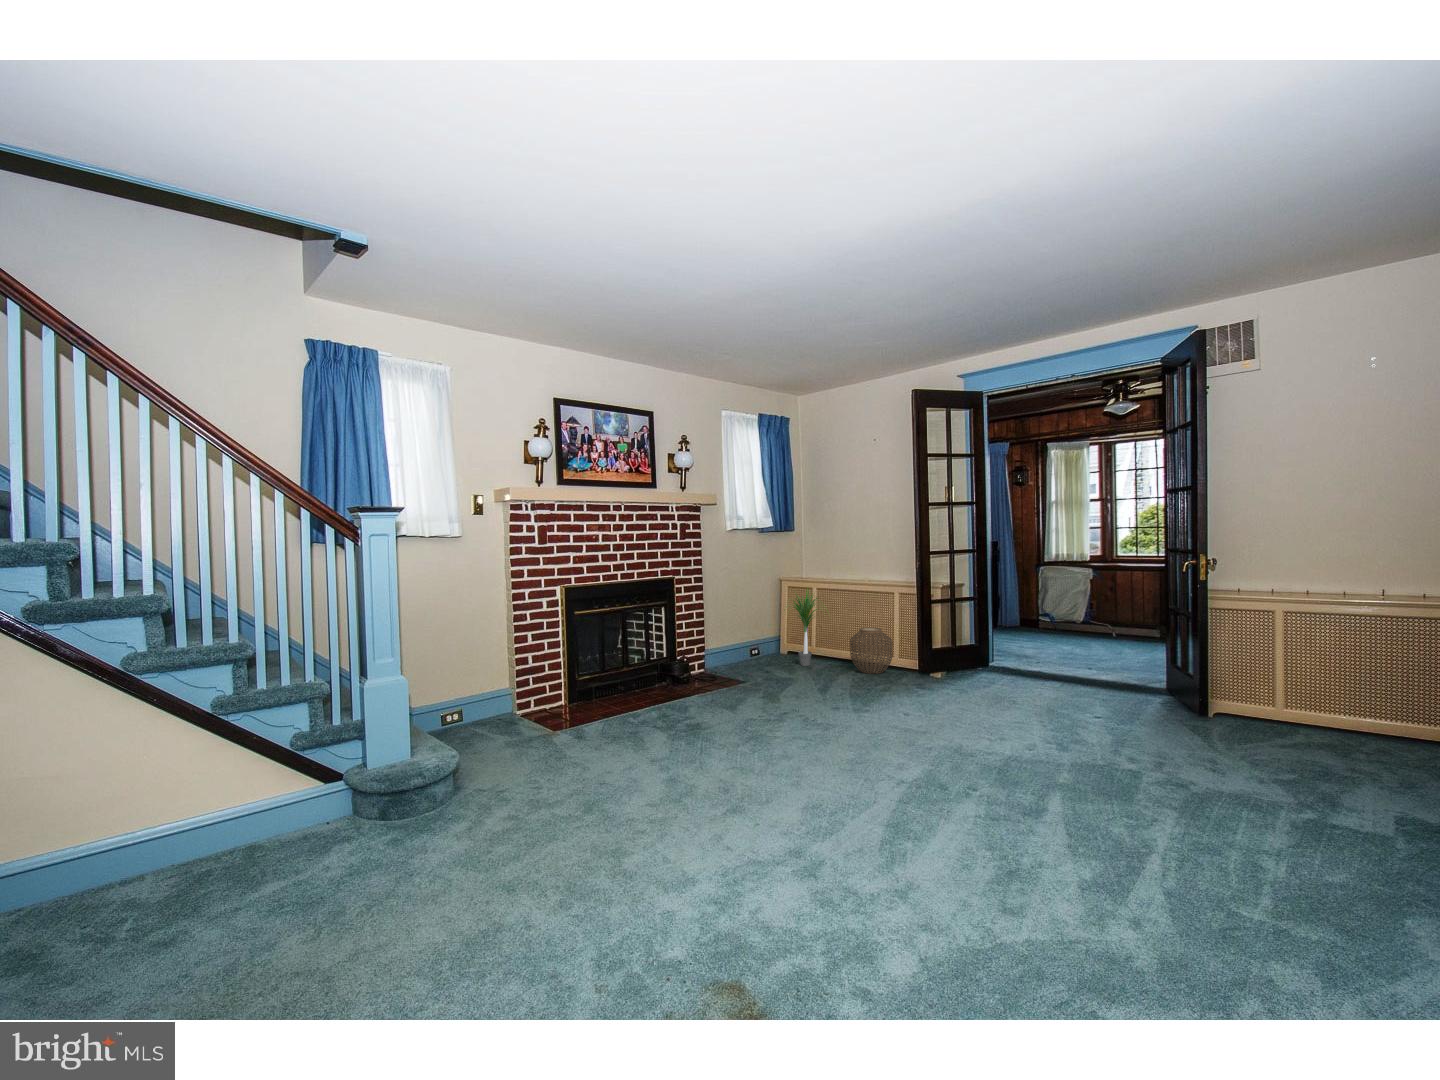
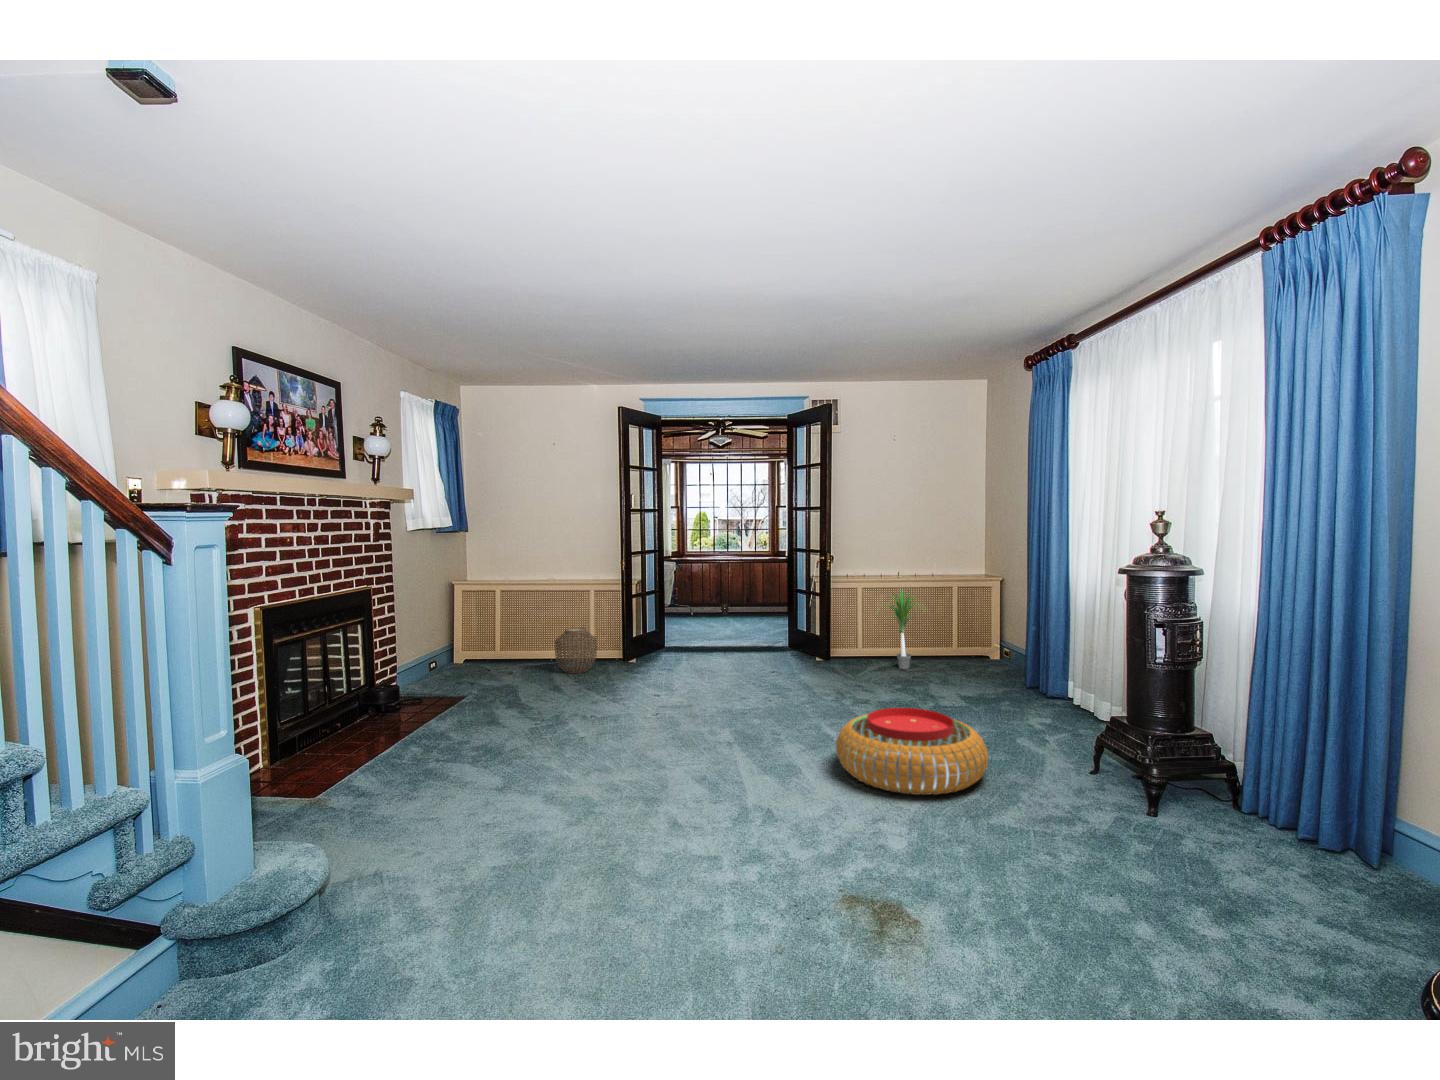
potted plant: present [784,592,817,666] -> present [883,589,923,669]
pouf: none [978,787,1250,960] -> present [836,708,988,795]

